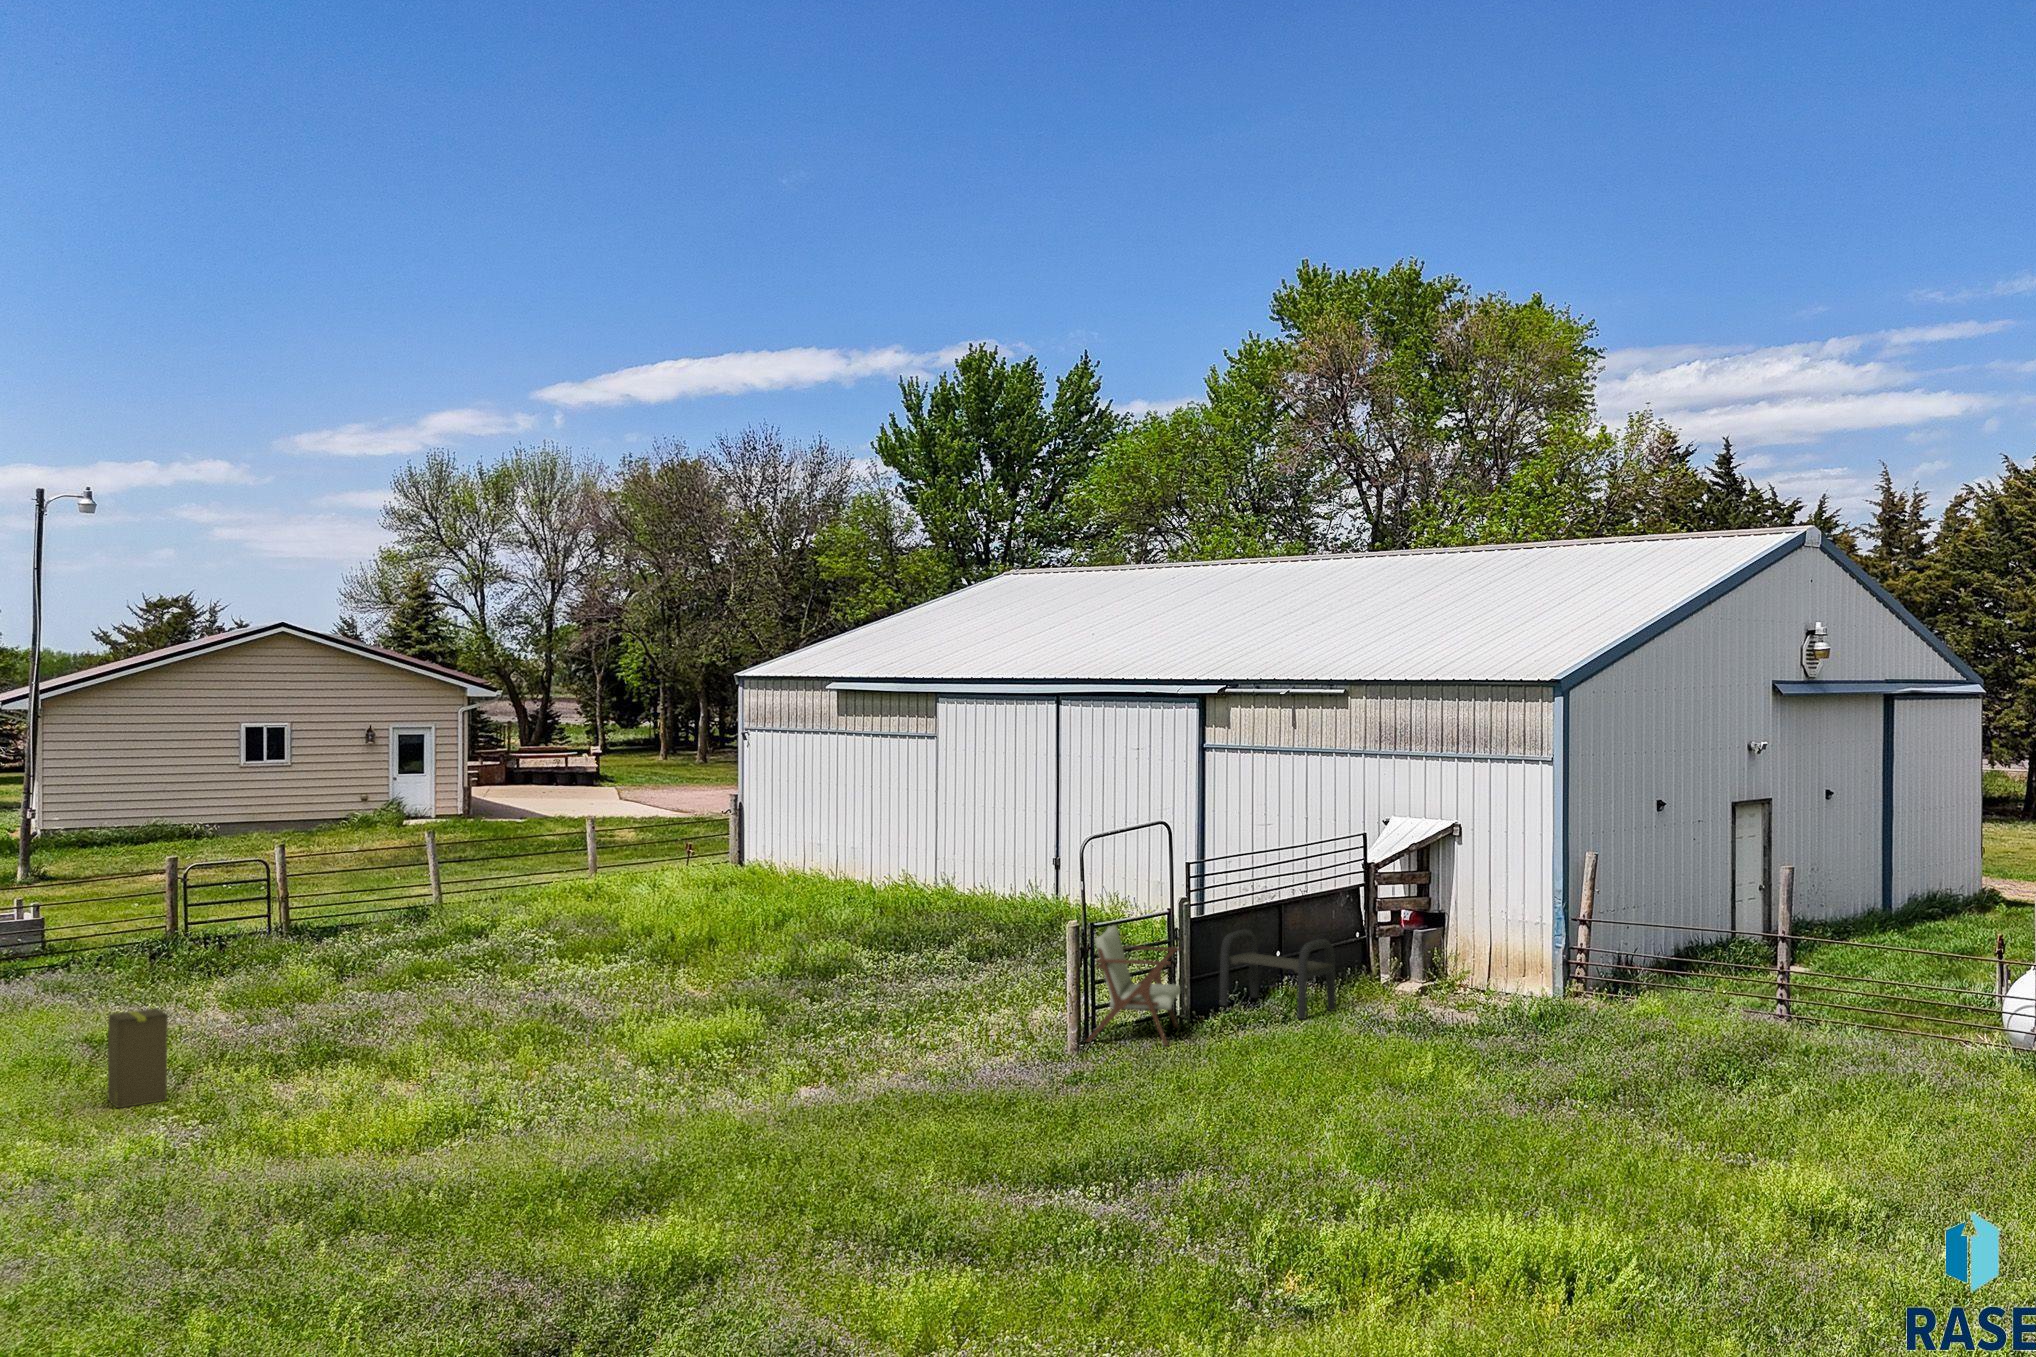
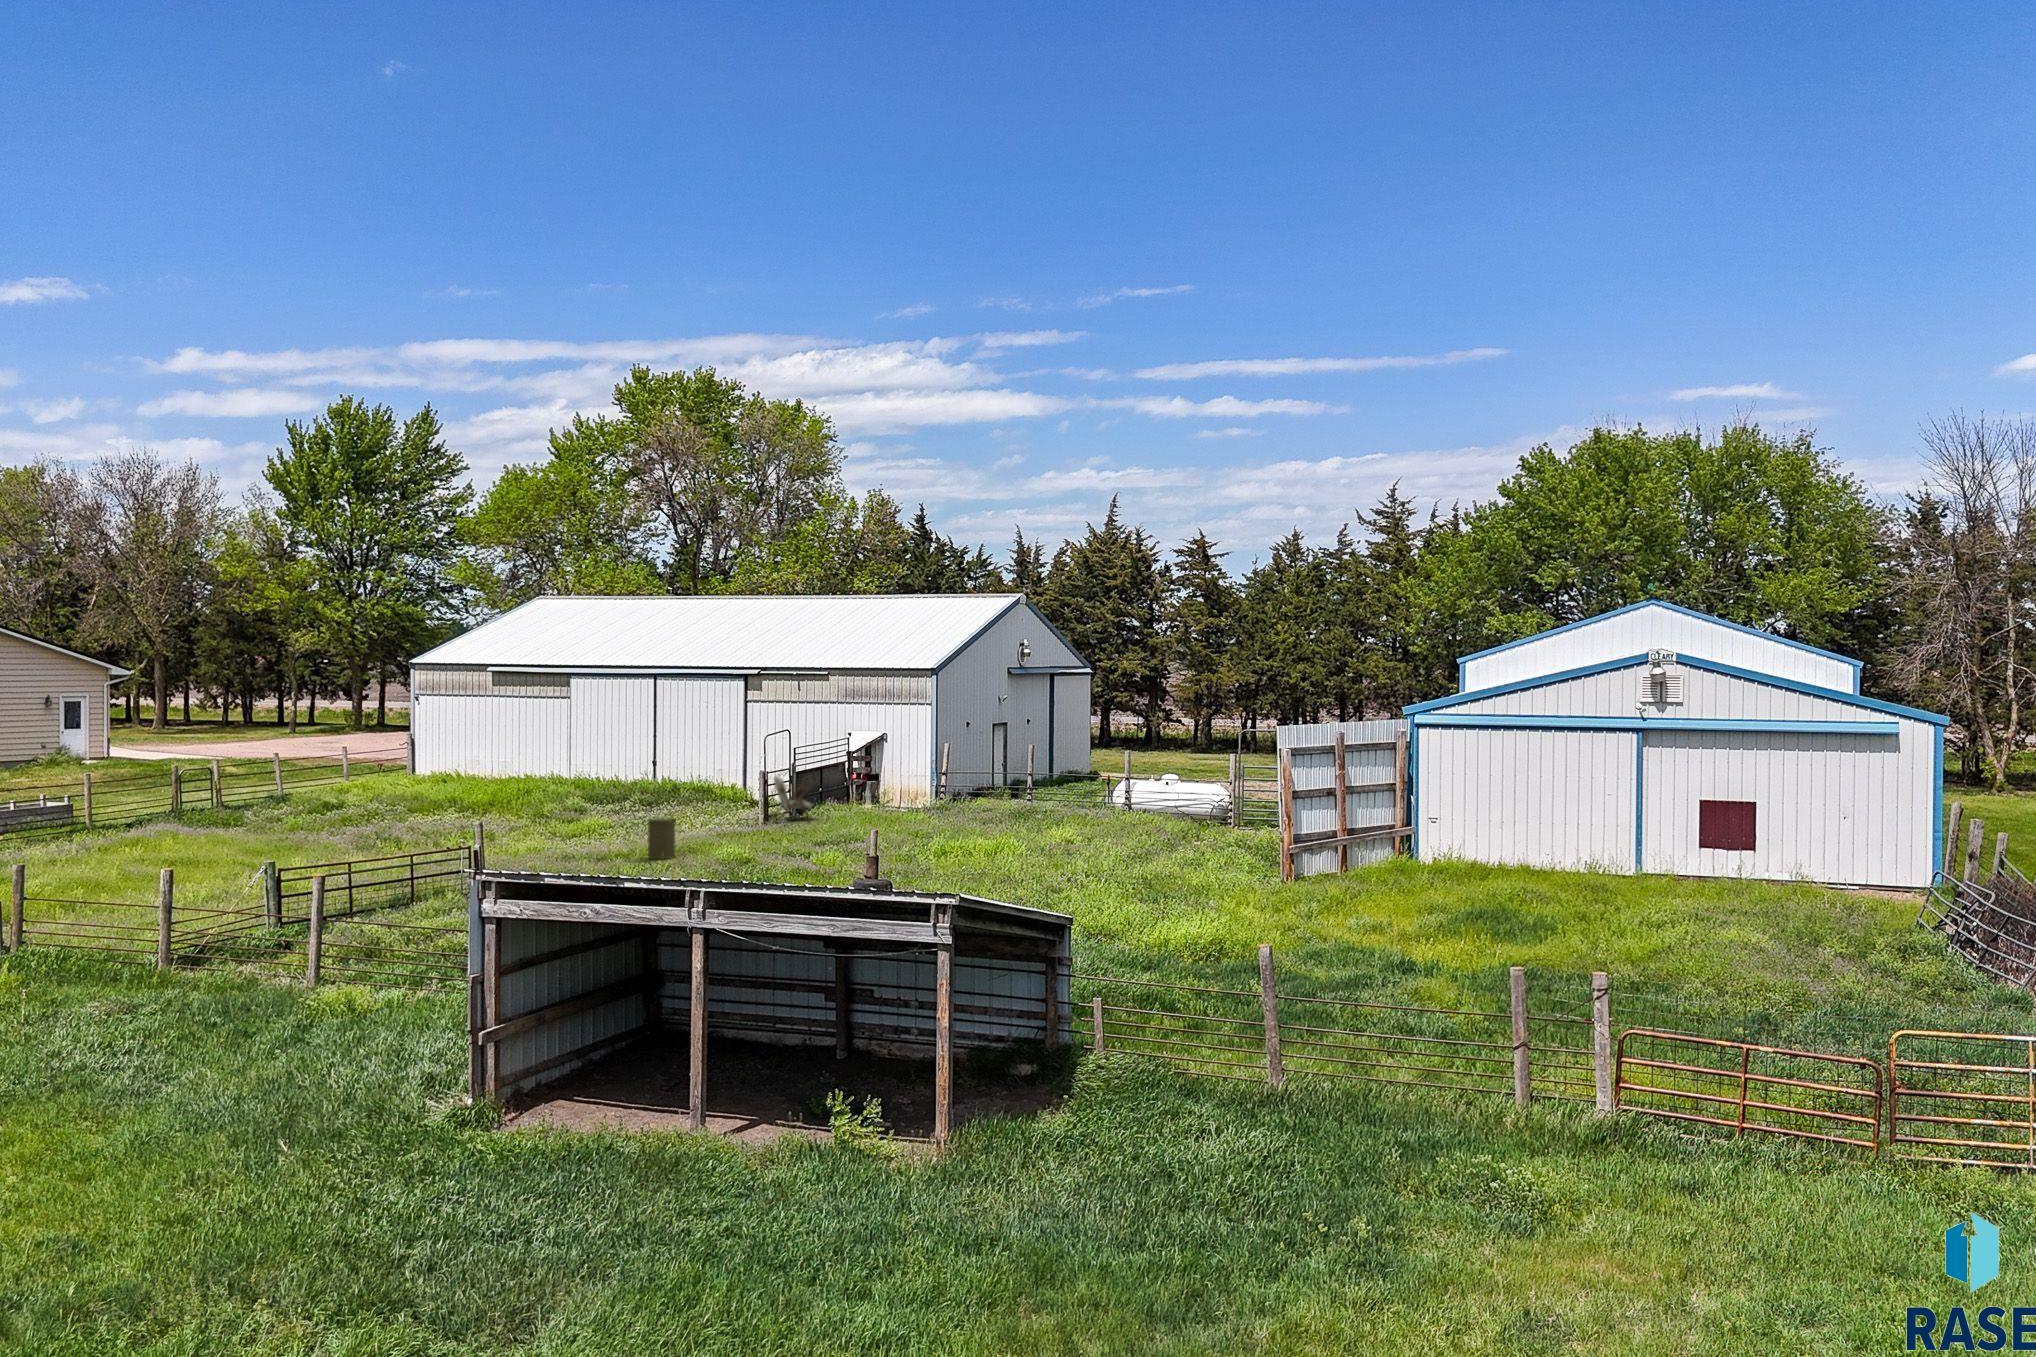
bench: present [1219,930,1336,1019] -> none [809,780,859,814]
cardboard box: present [108,1008,168,1108] -> present [648,818,675,859]

